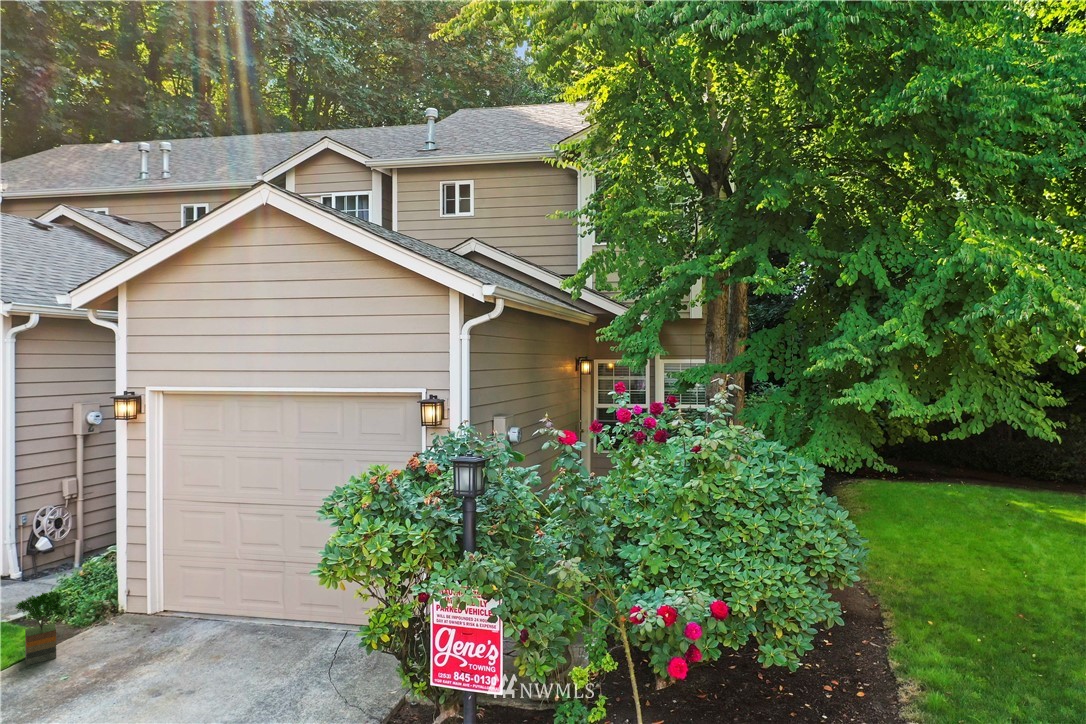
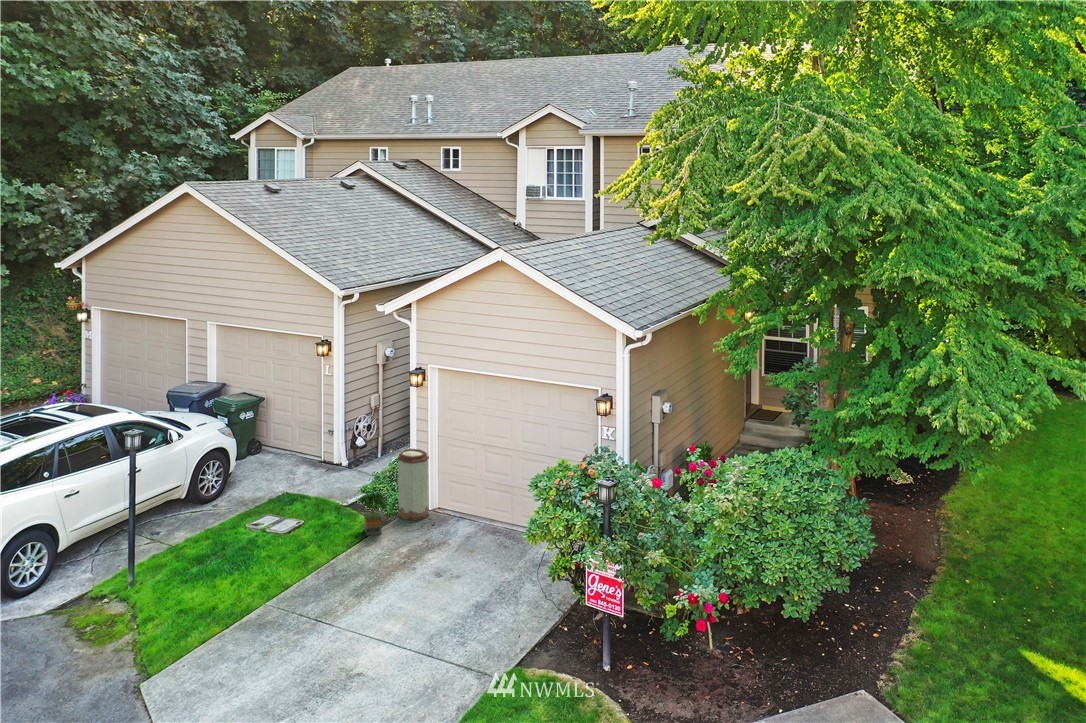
trash can: none [93,524,146,630] -> present [397,449,429,521]

